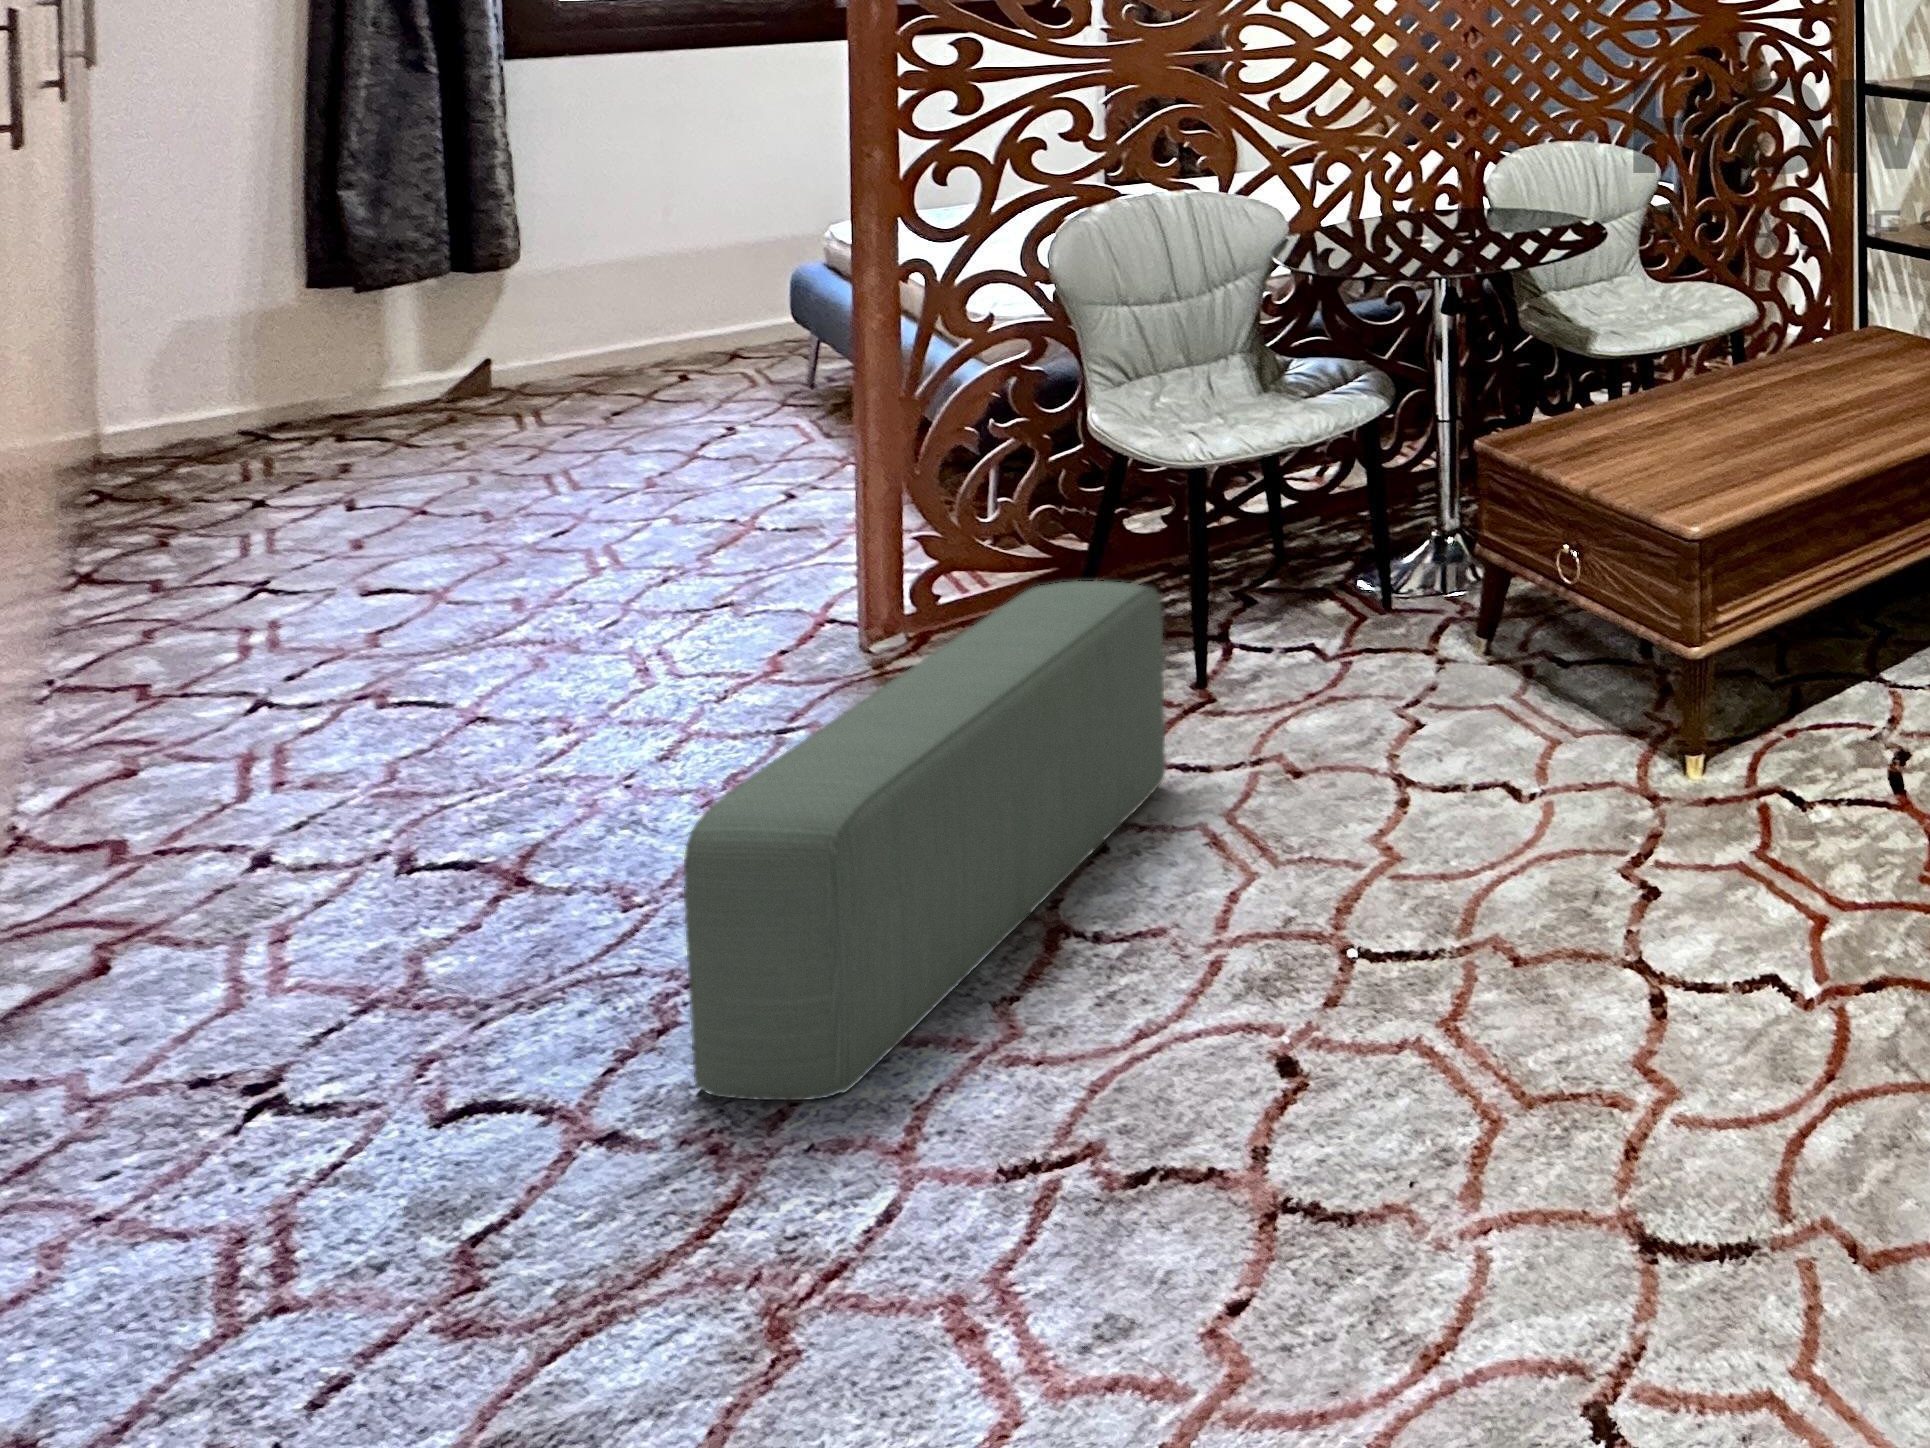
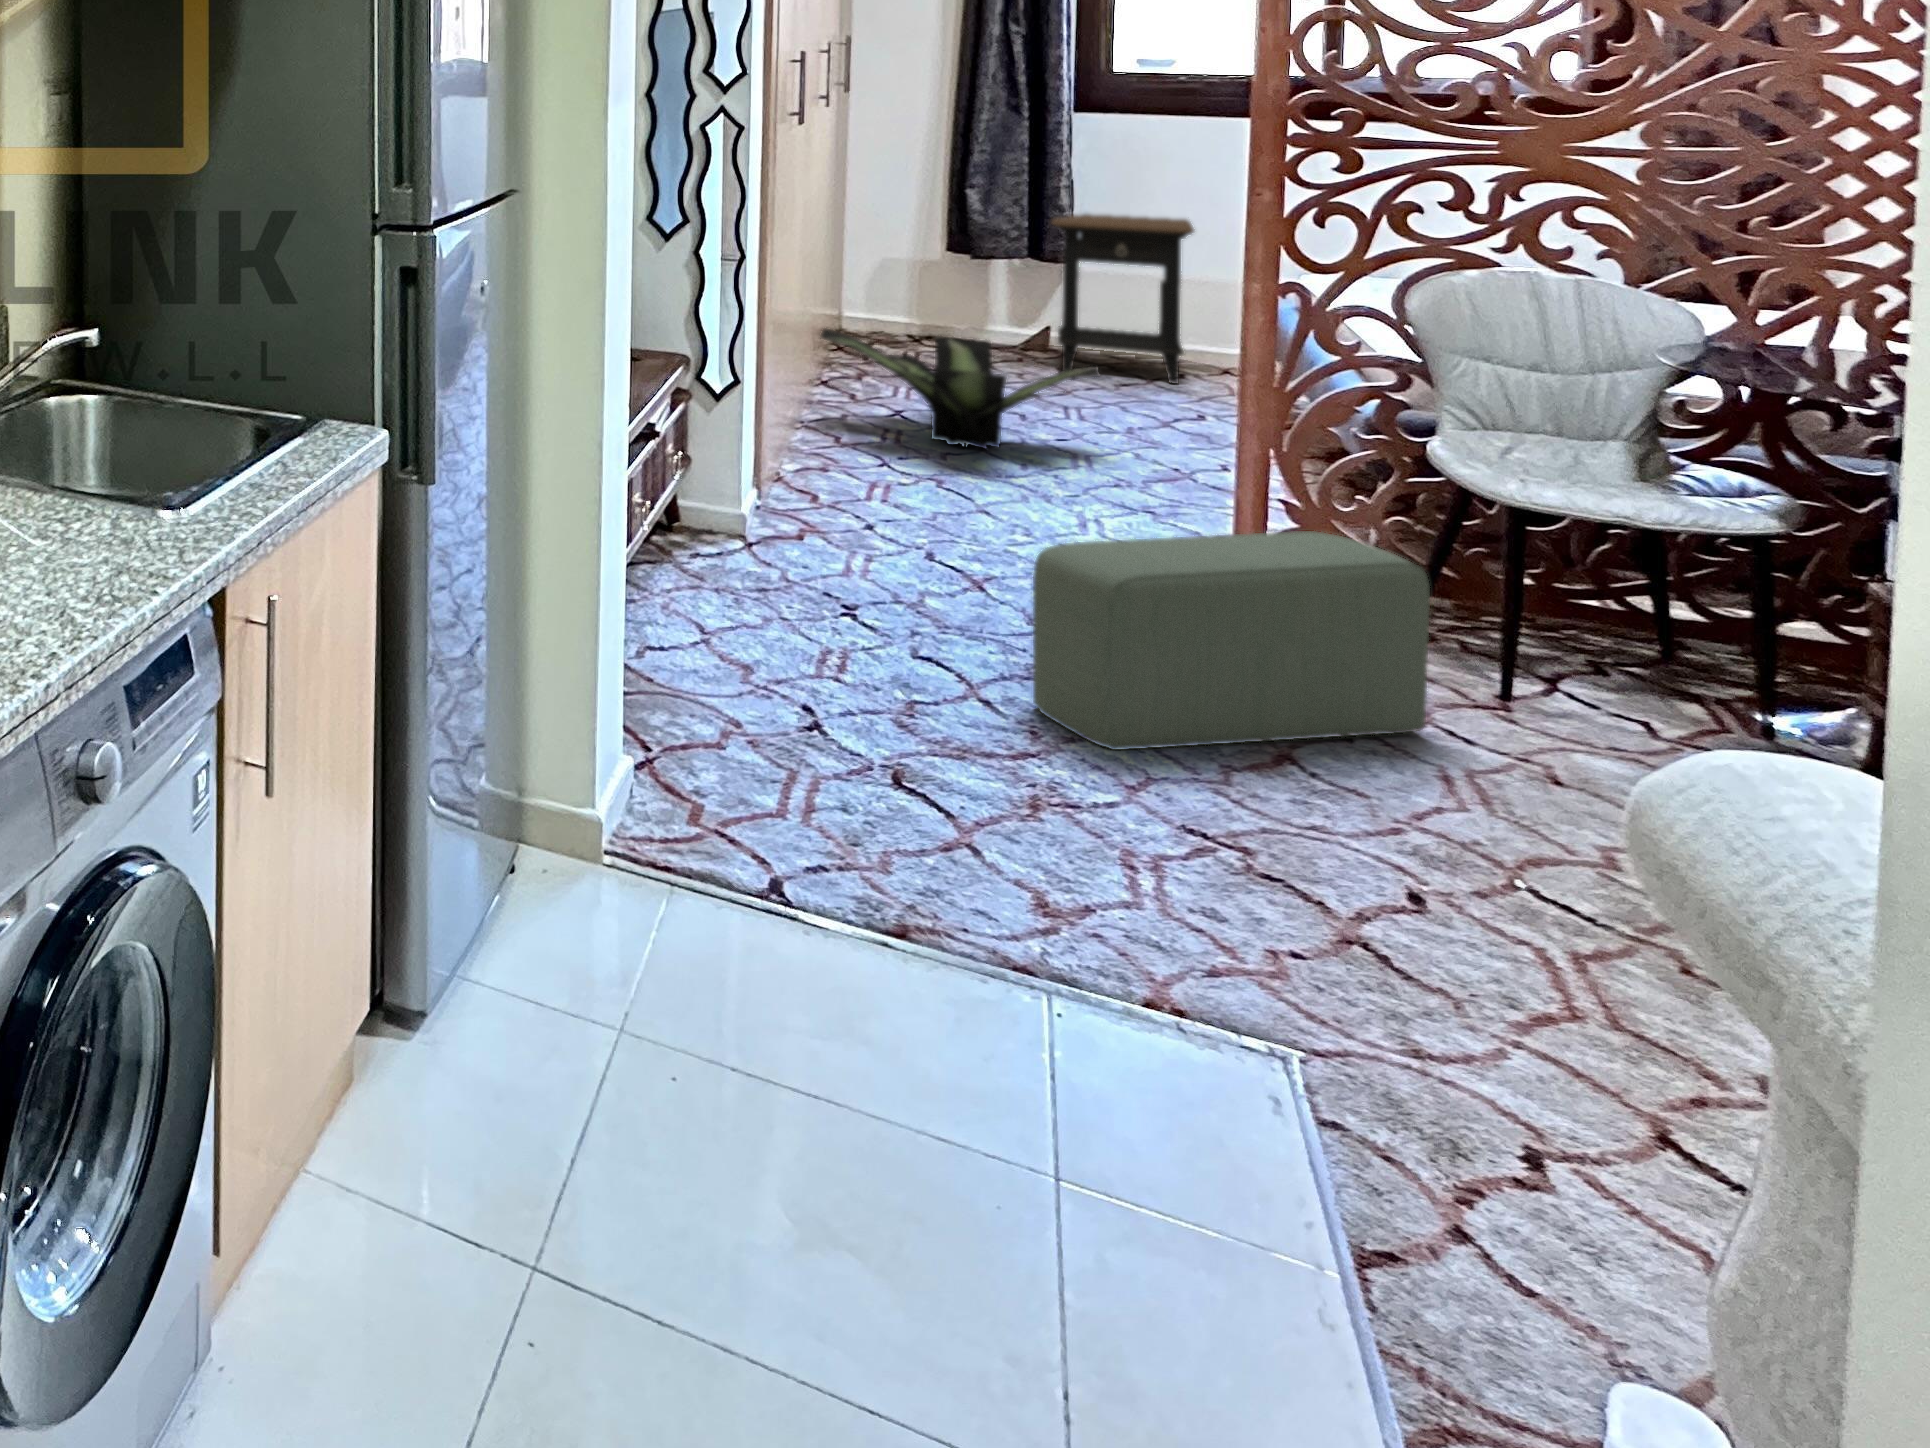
side table: none [484,177,696,422] -> present [1052,214,1195,384]
potted plant: none [80,415,624,617] -> present [820,329,1099,449]

